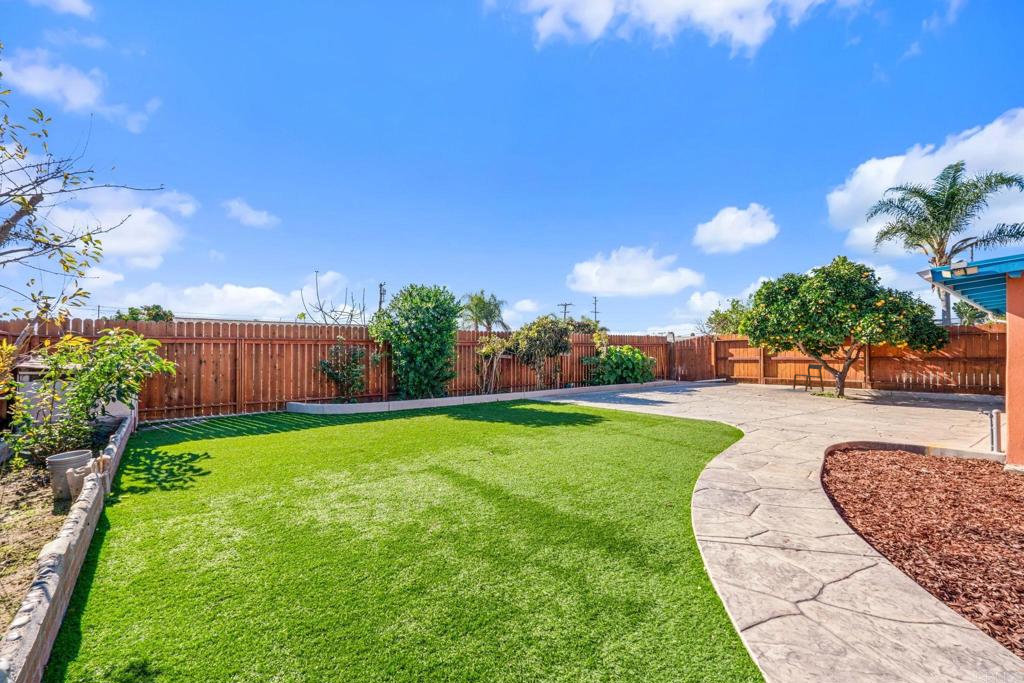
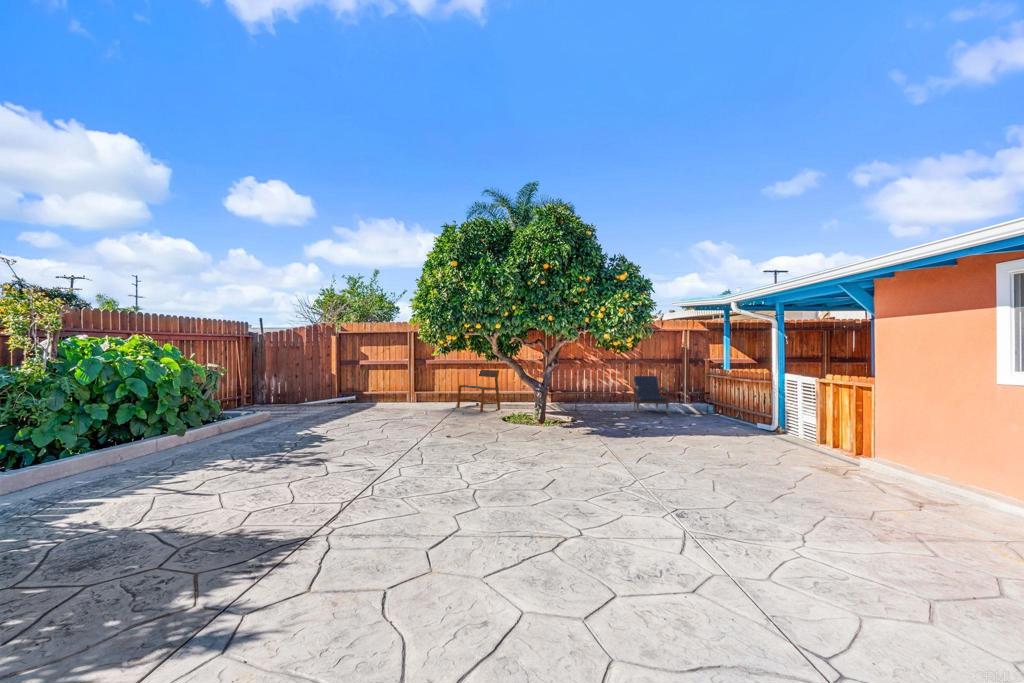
lounge chair: none [947,372,985,403] -> present [633,376,668,412]

